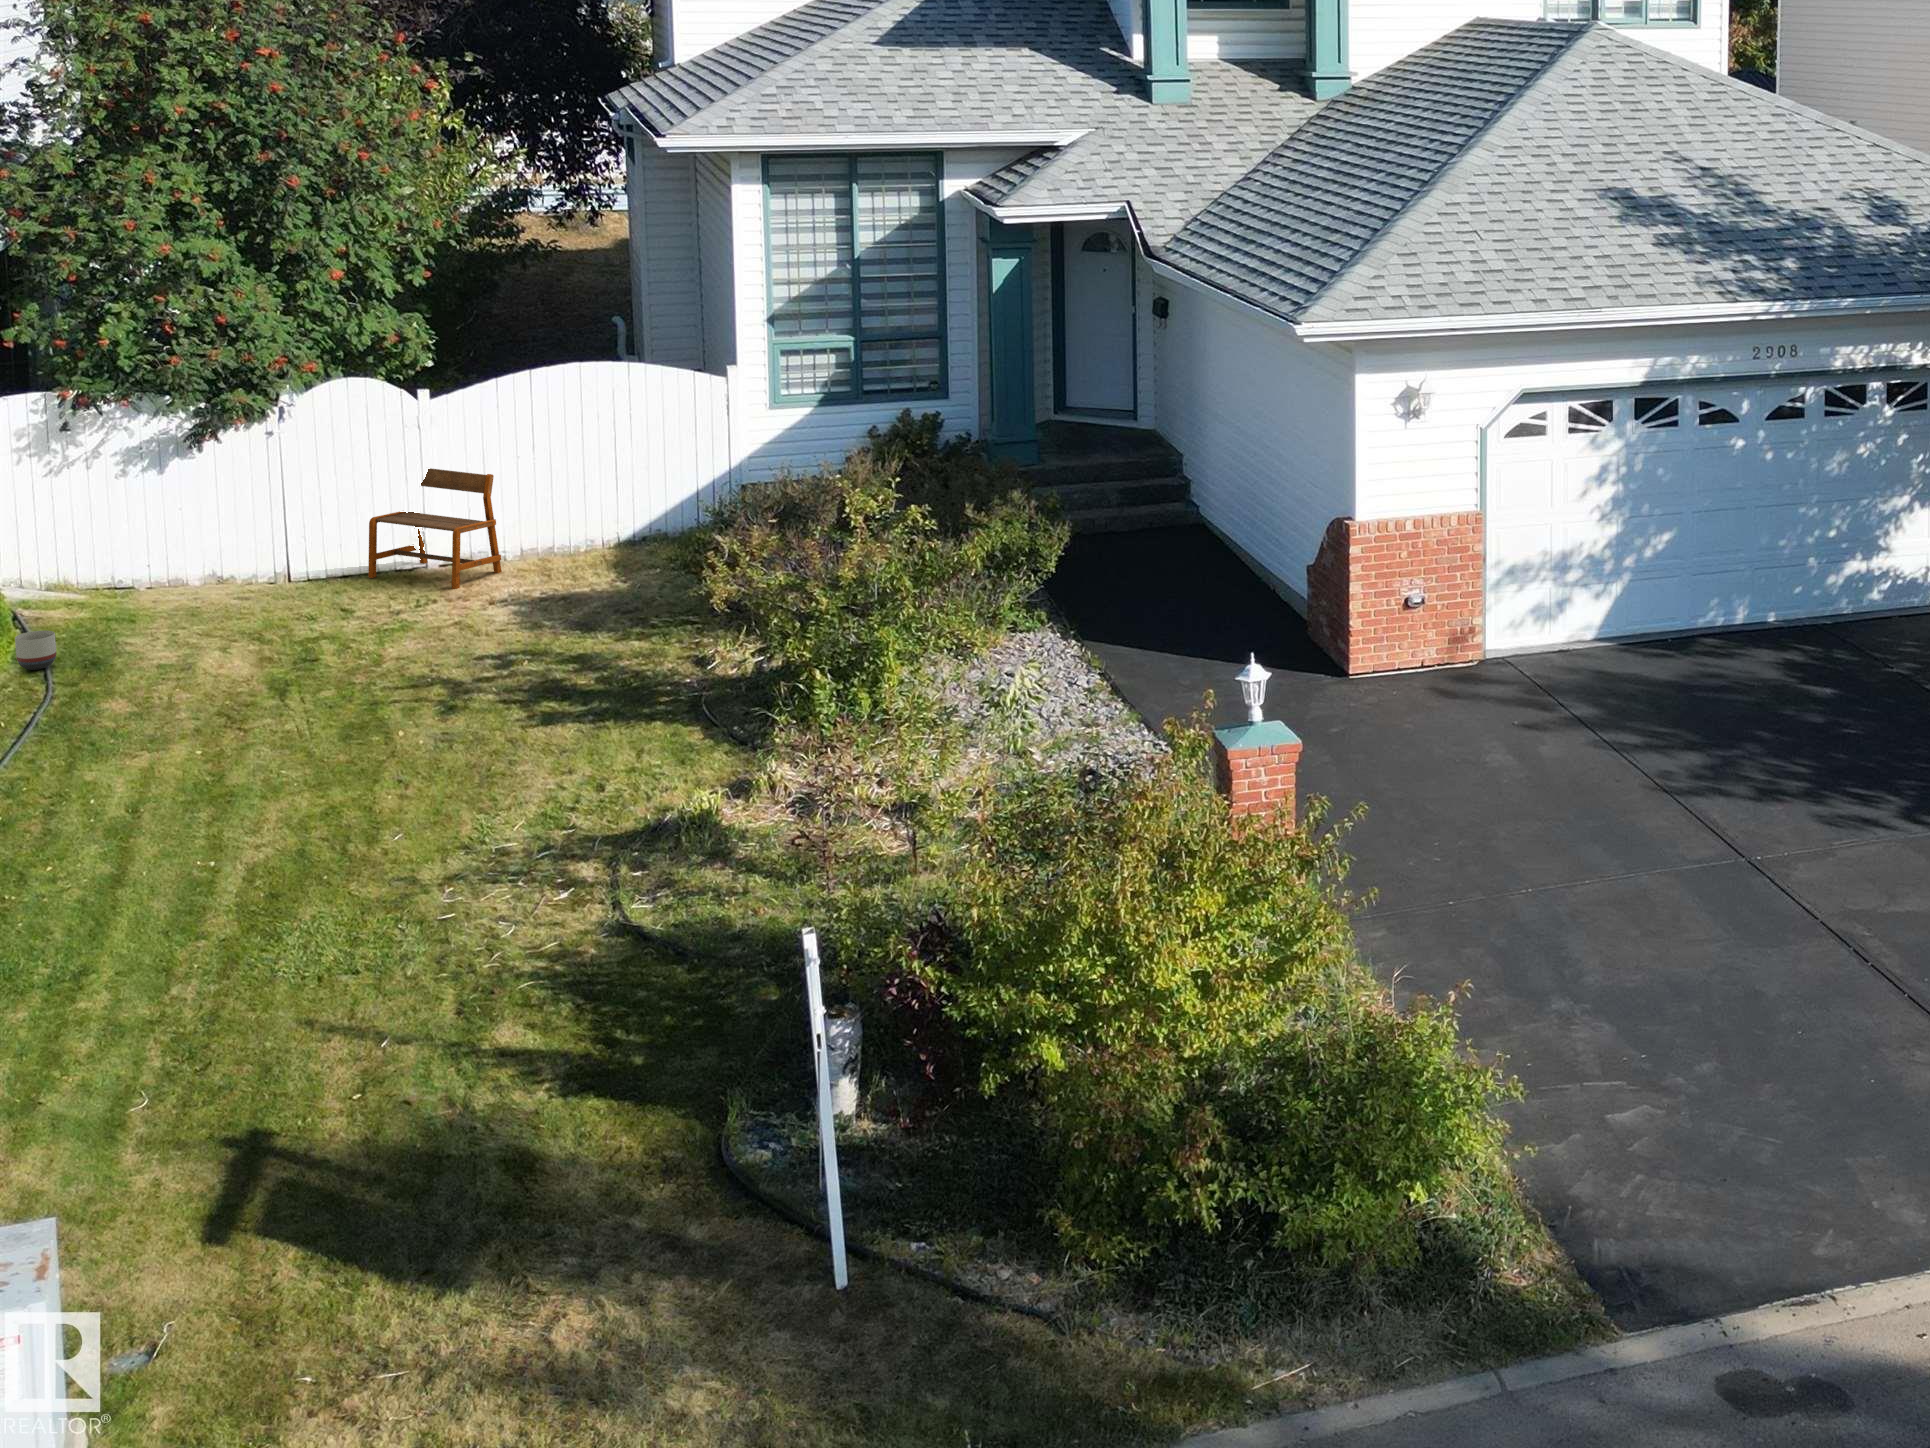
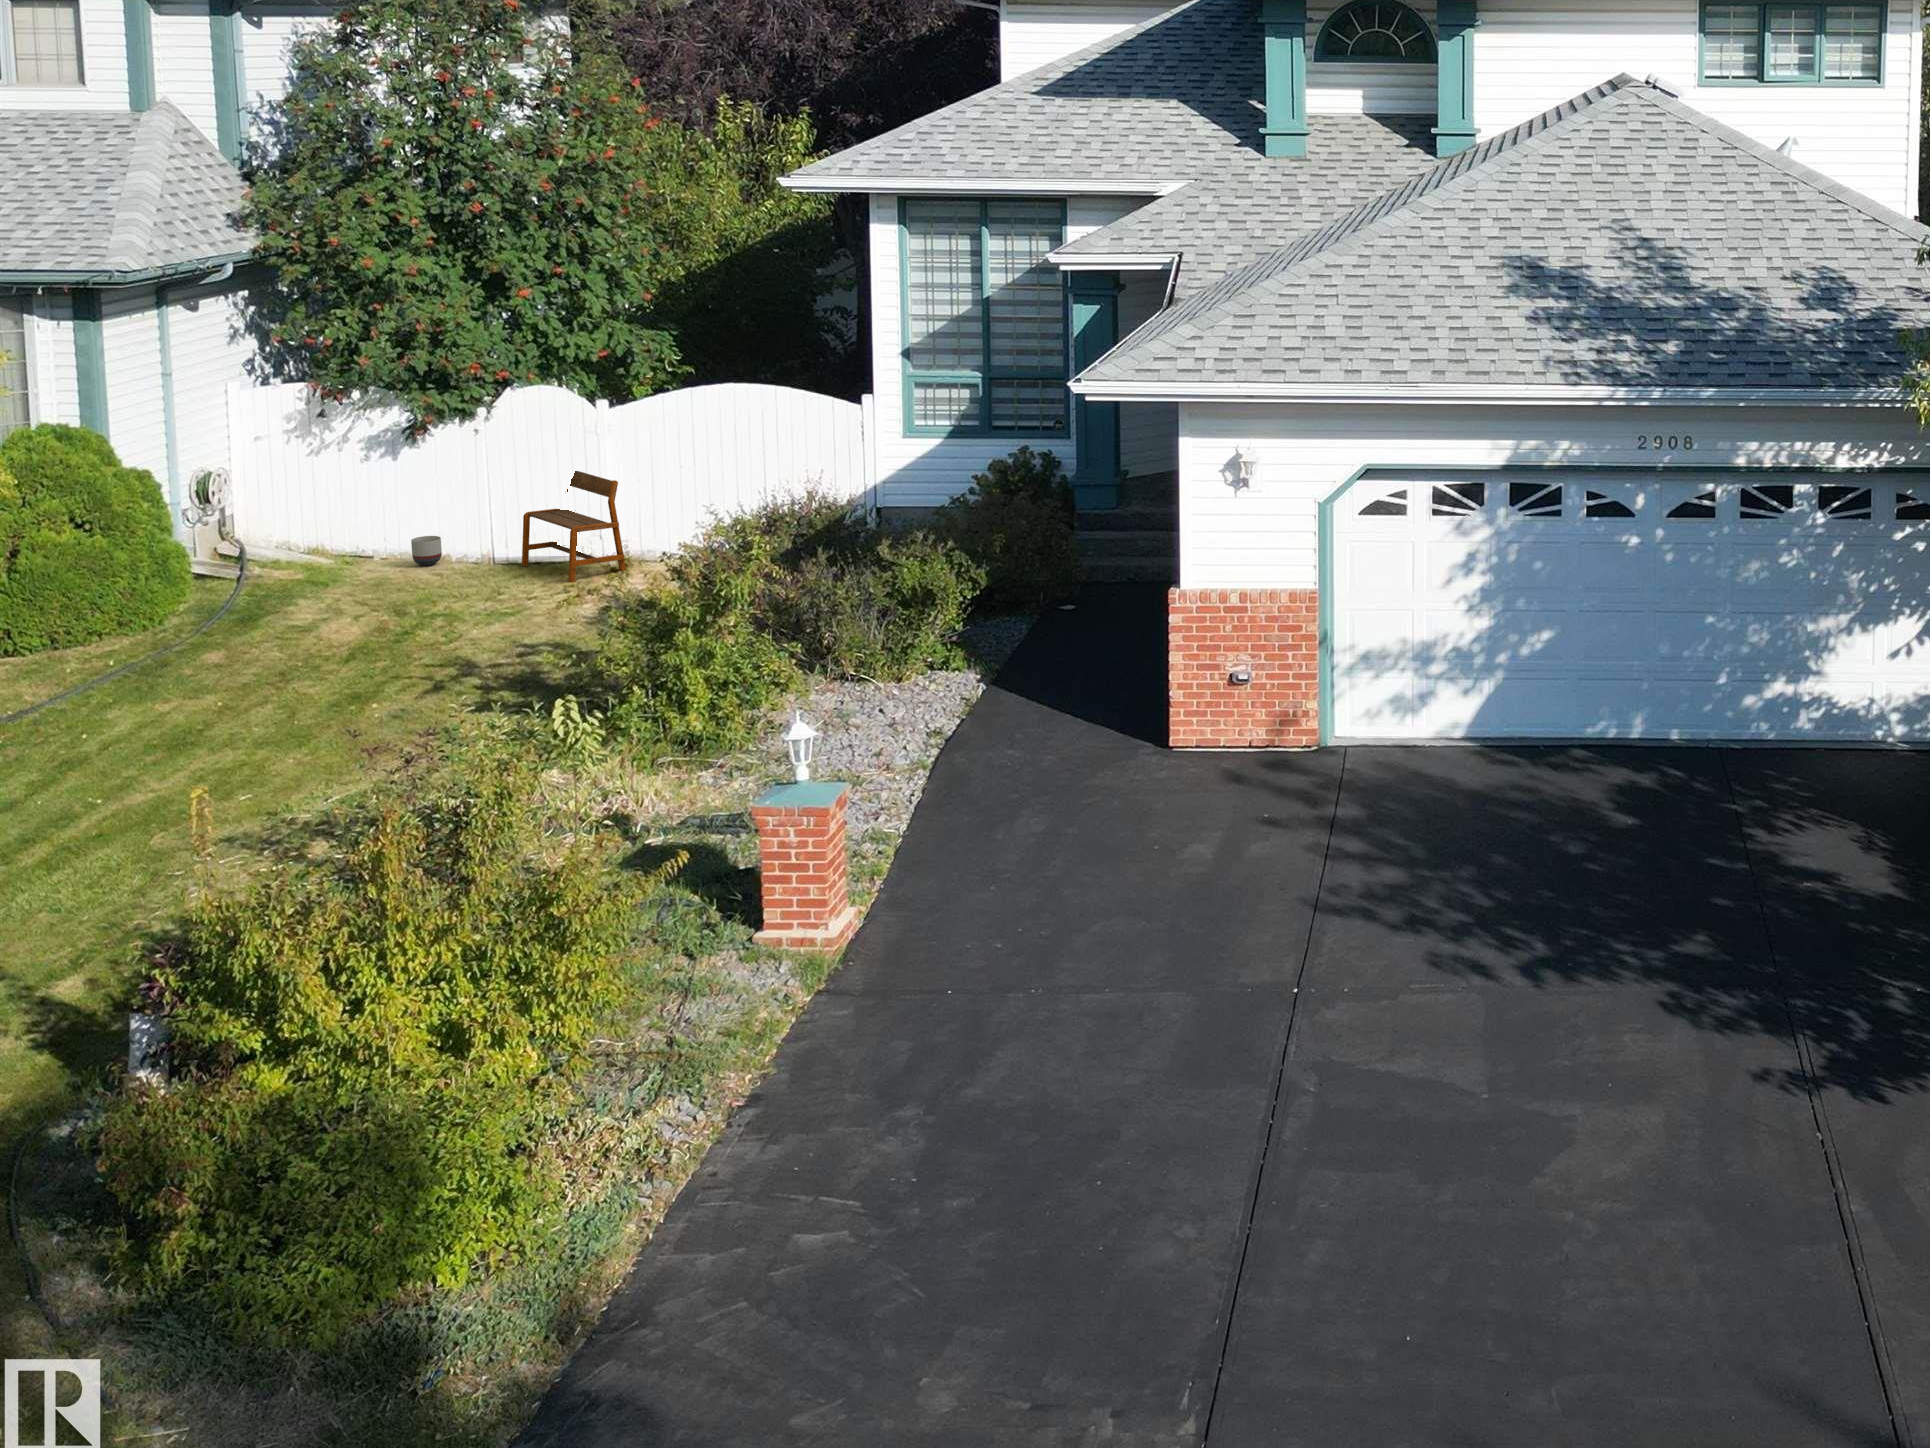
planter: present [15,631,56,670] -> present [411,536,442,566]

